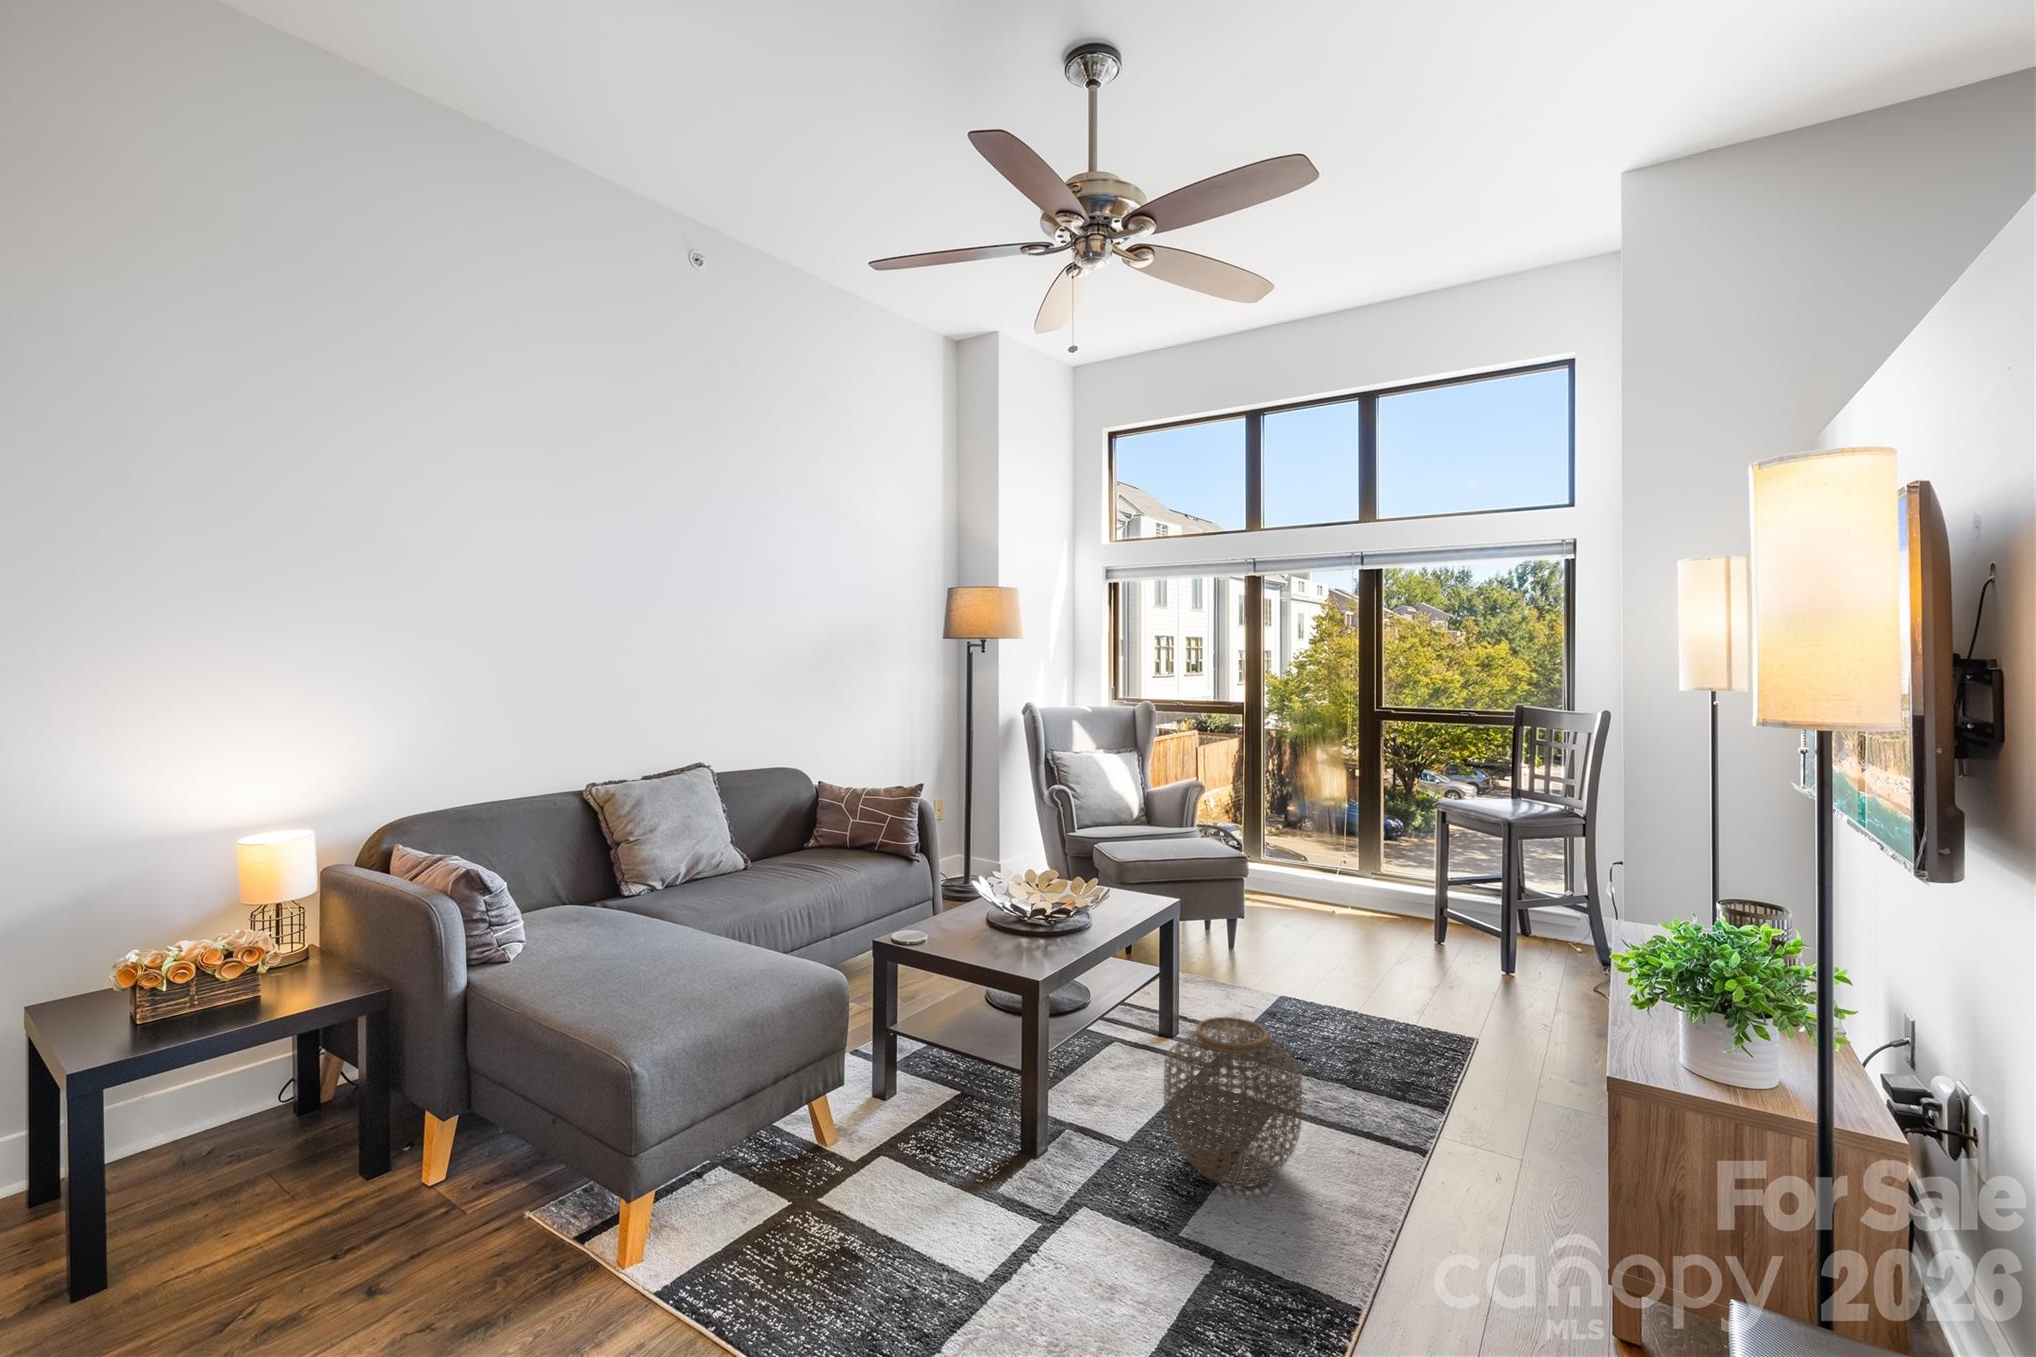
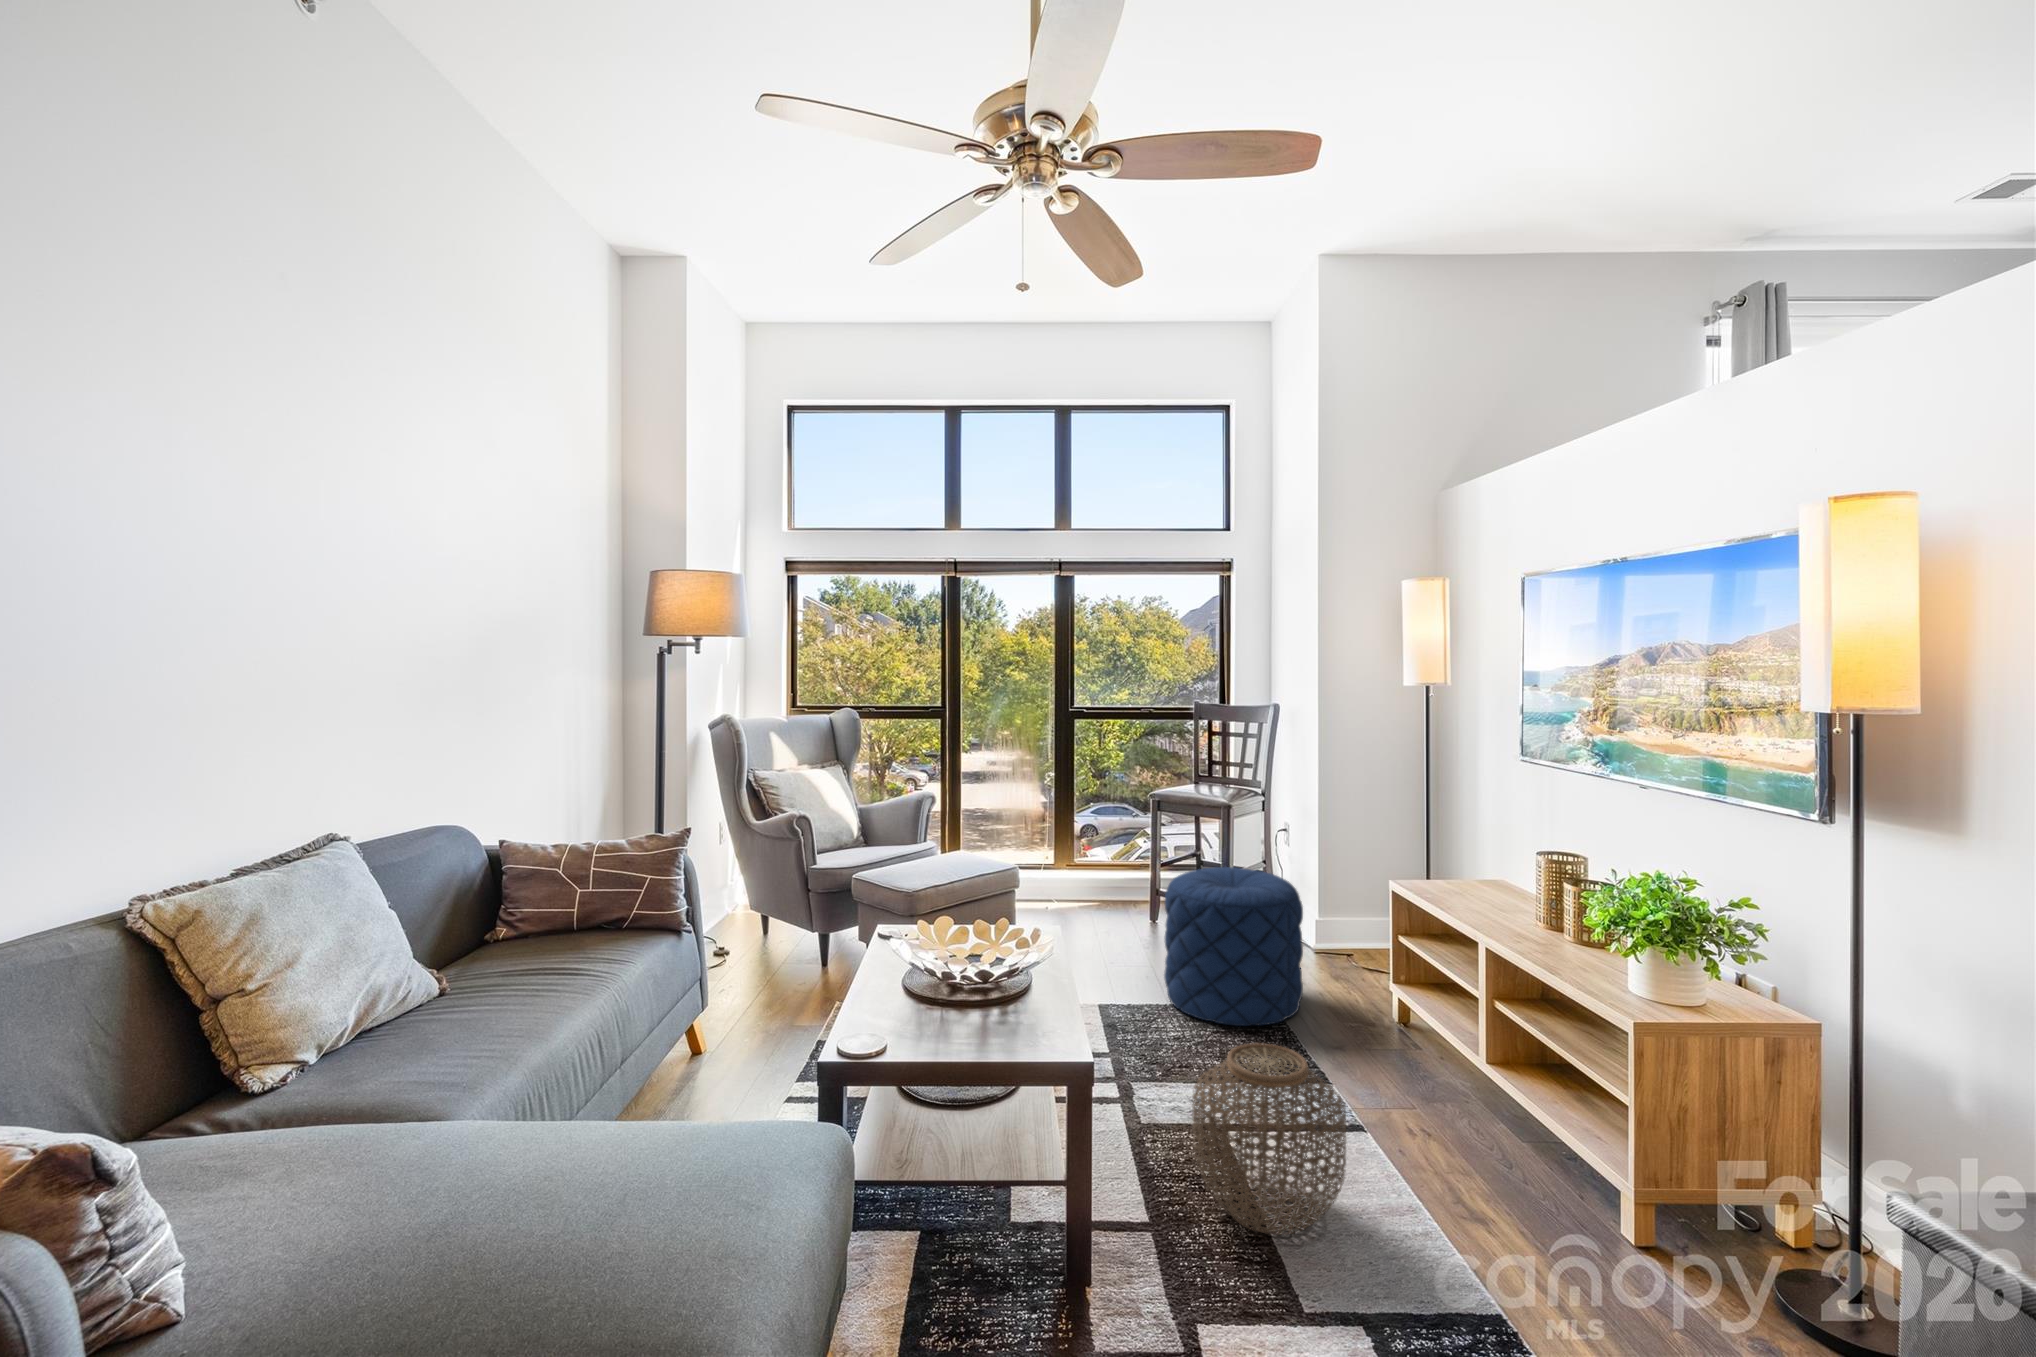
pouf: none [1346,882,1503,1051] -> present [1164,867,1303,1026]

